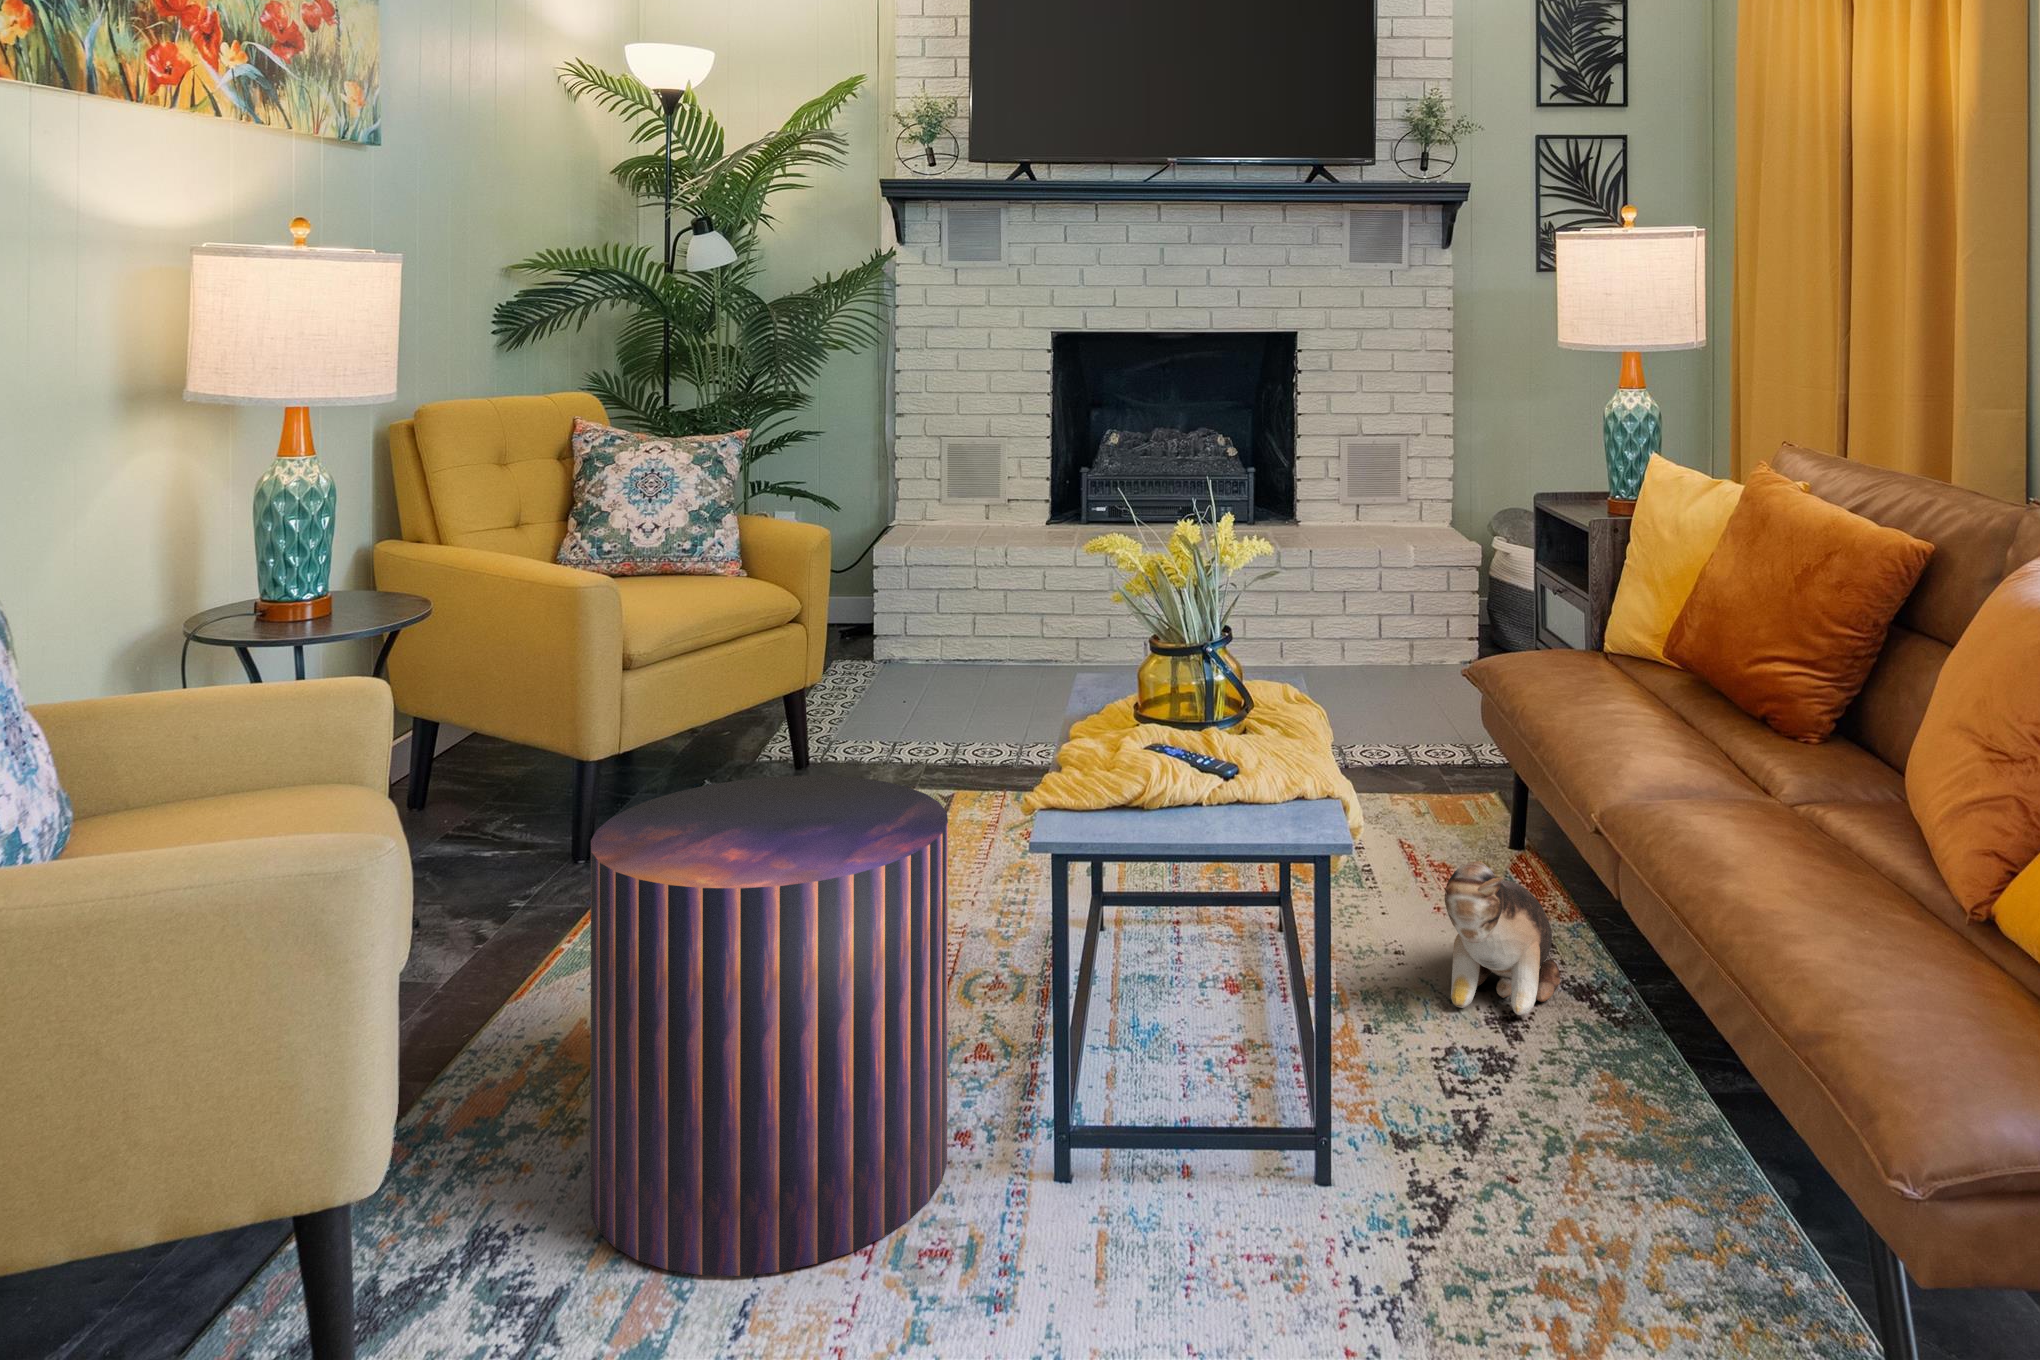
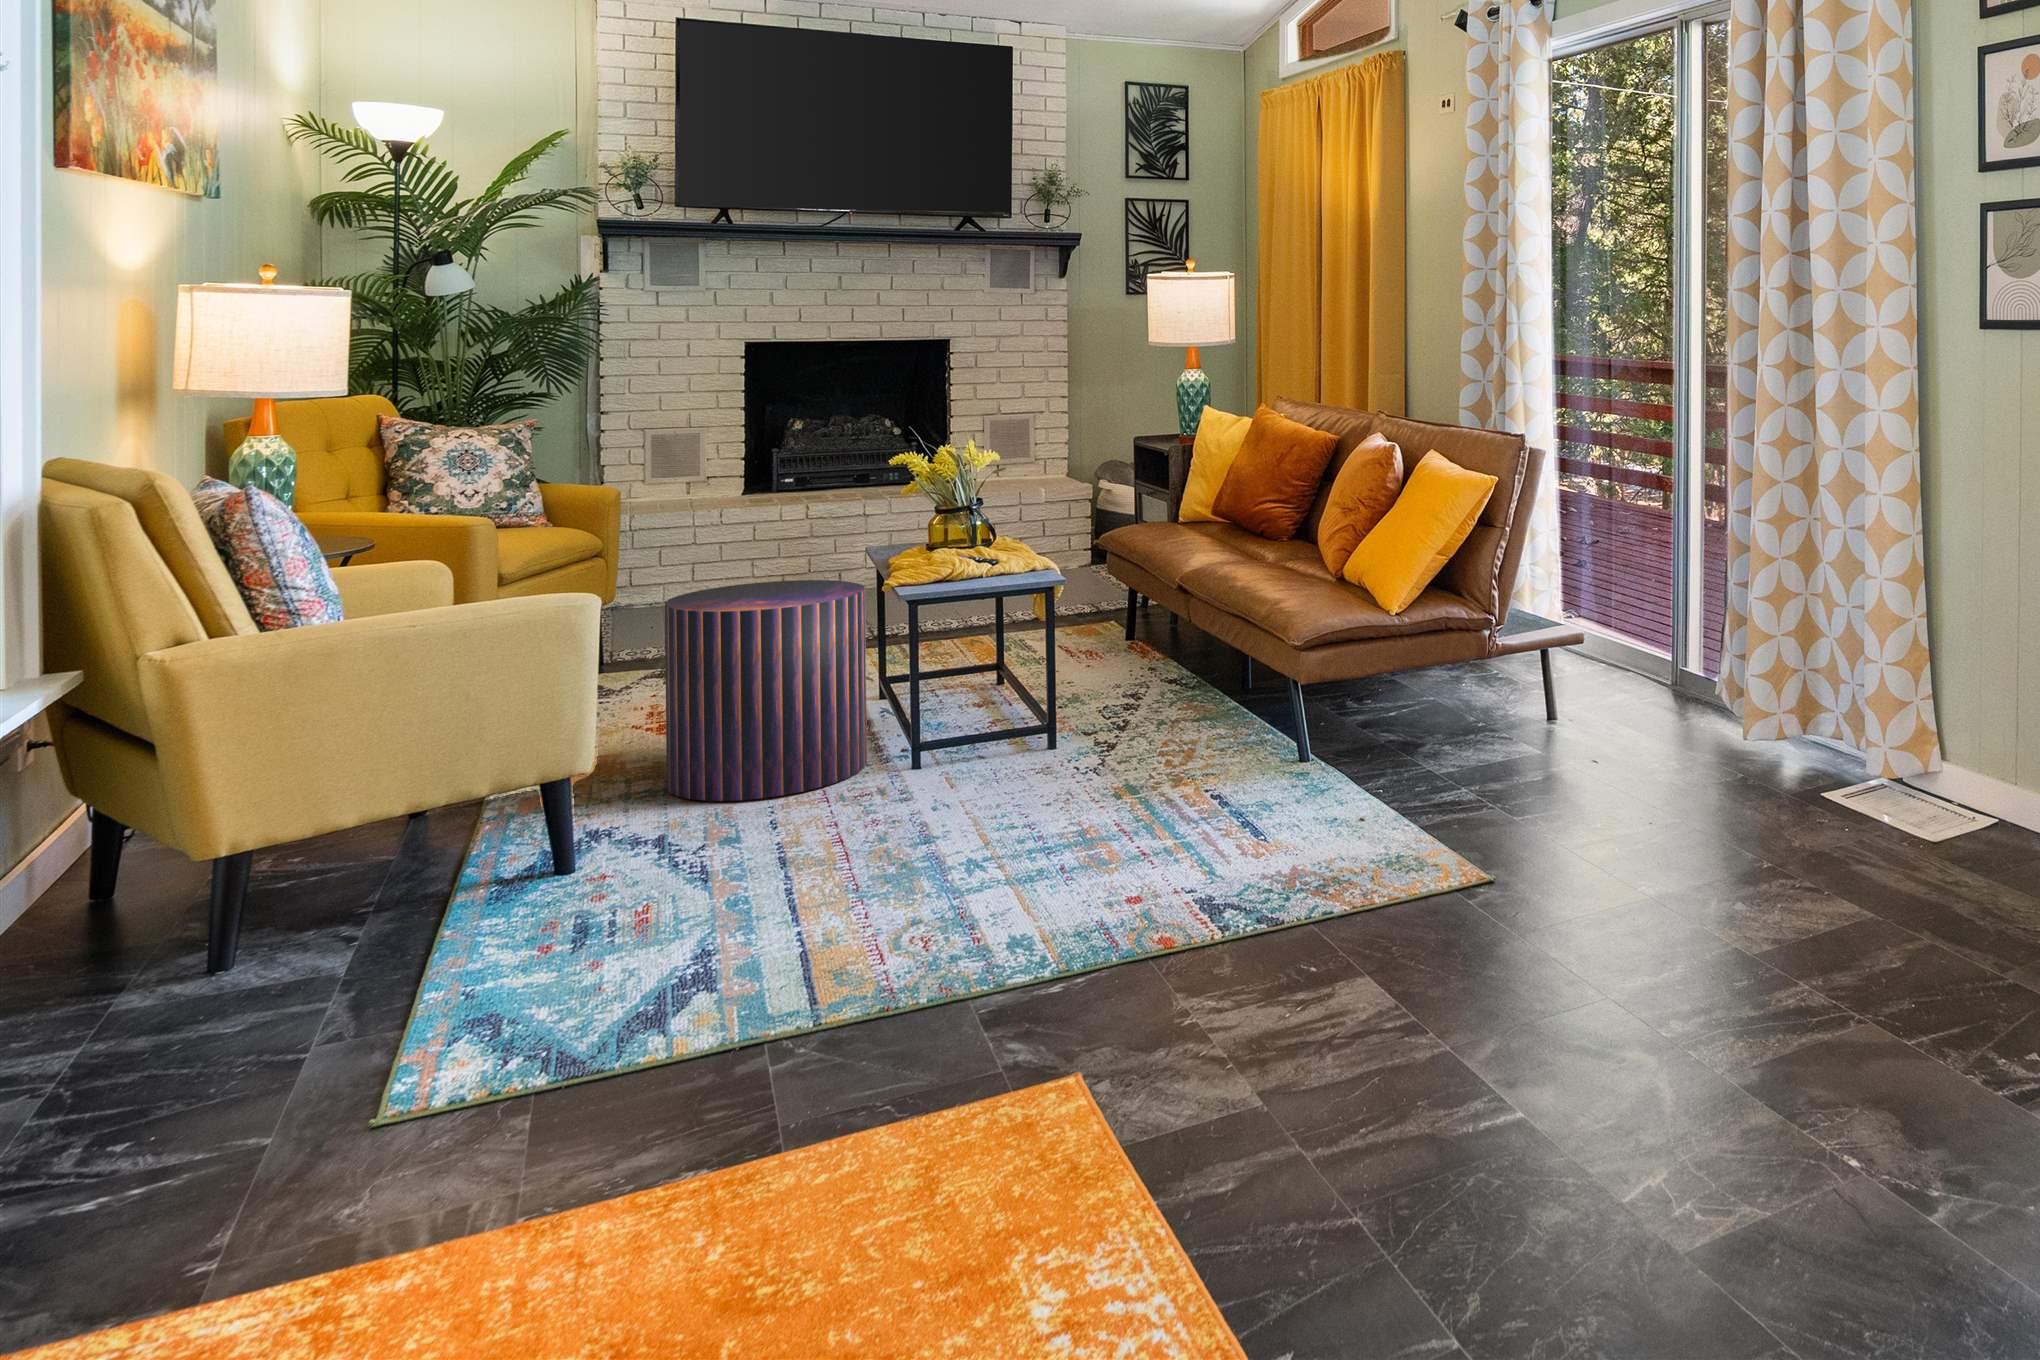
plush toy: present [1431,861,1560,1015] -> none [1100,604,1165,682]

